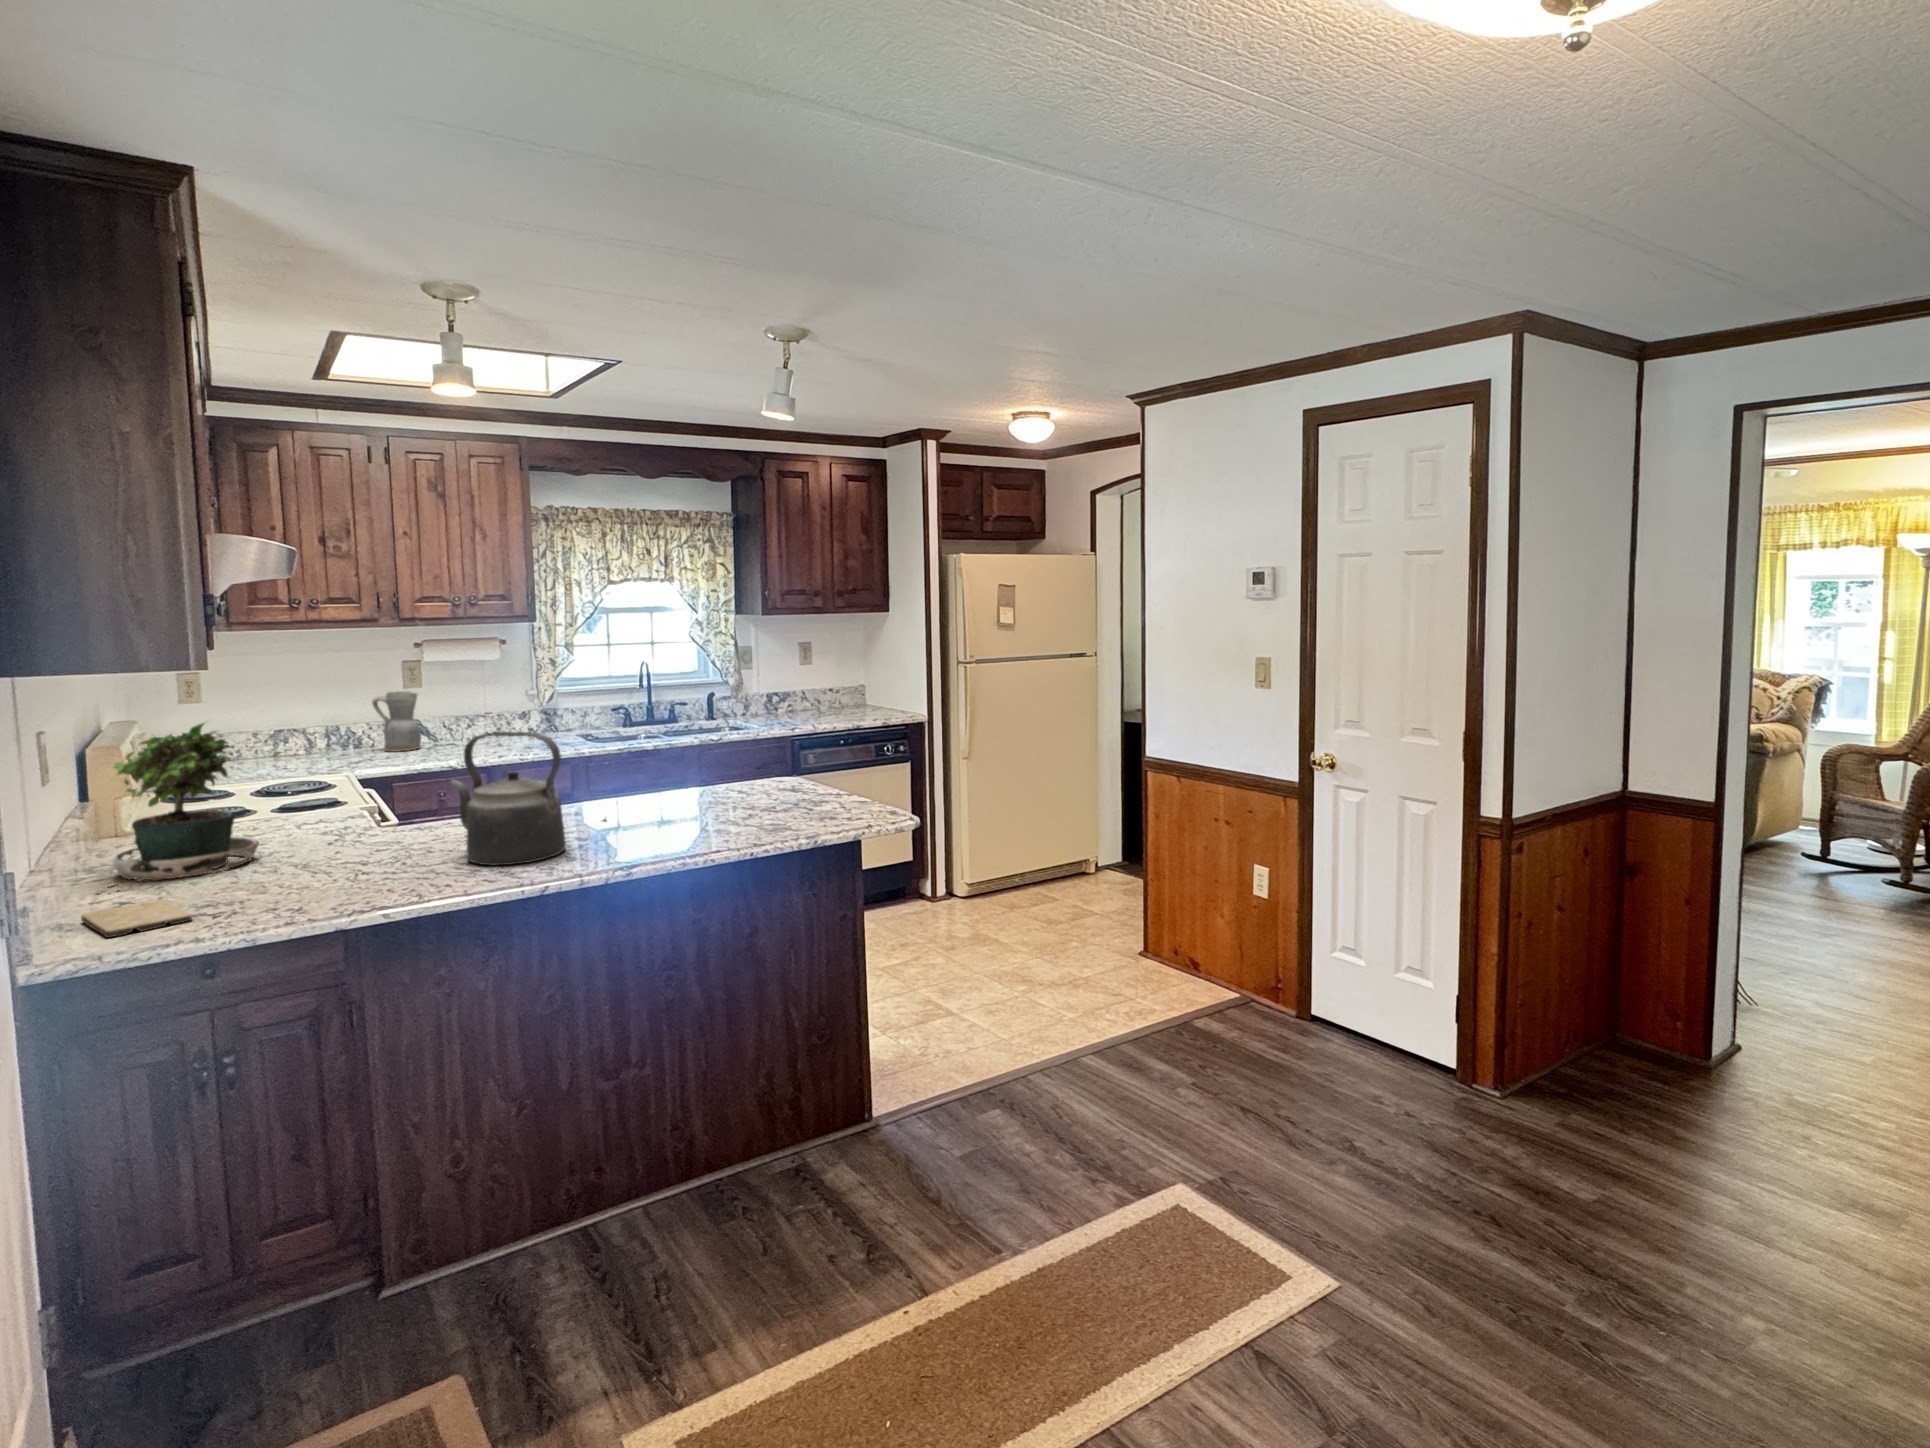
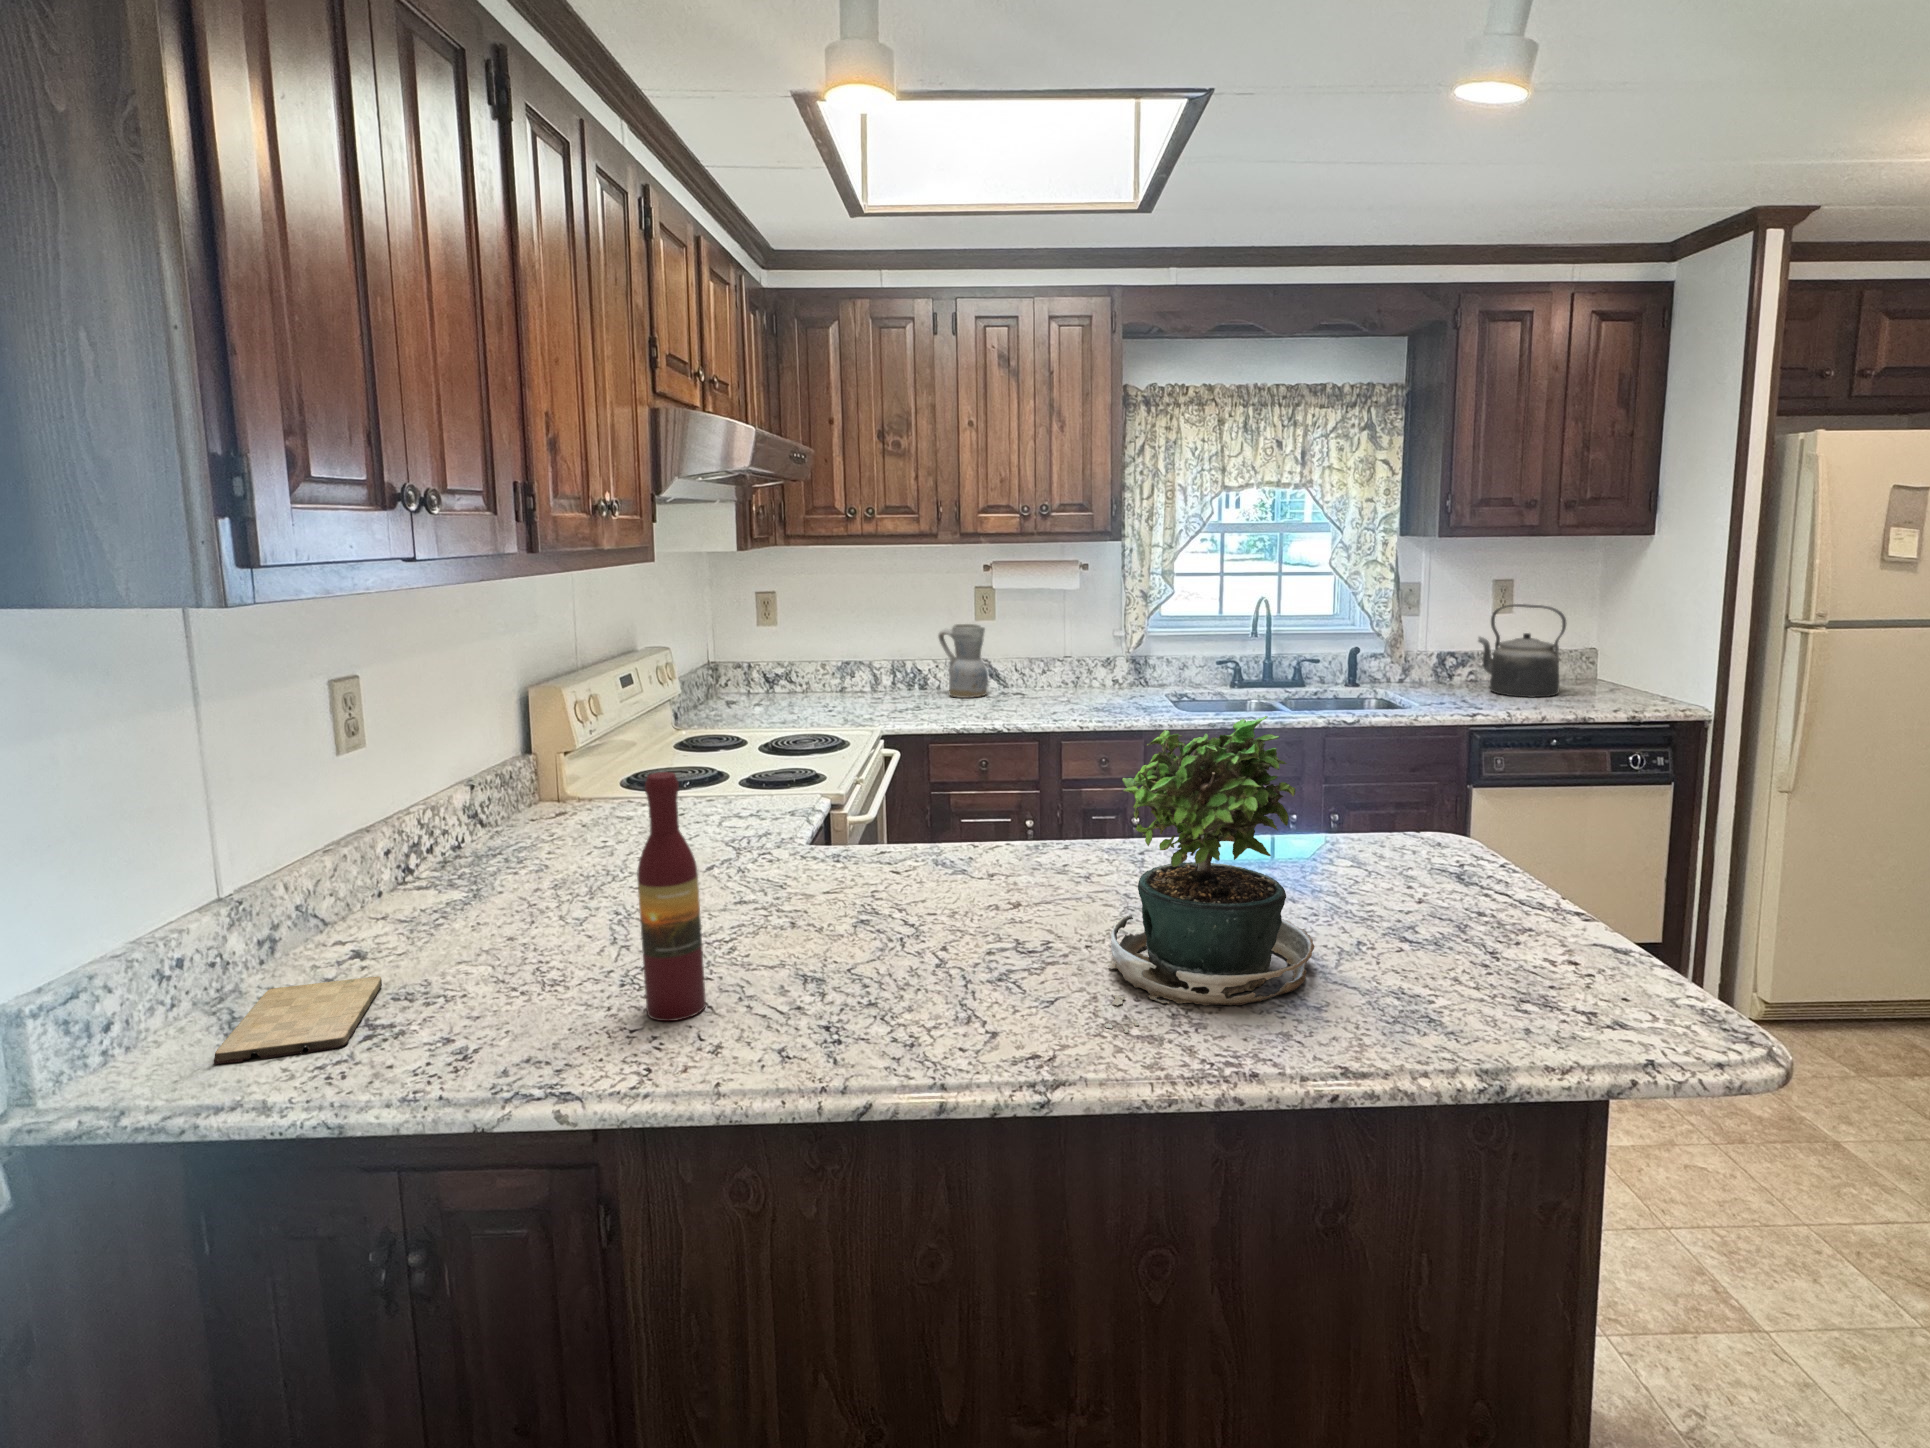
potted plant: present [110,723,259,886] -> present [1104,716,1315,1033]
kettle: present [452,732,566,865] -> present [1478,604,1566,697]
wine bottle: none [376,746,417,884] -> present [637,772,706,1021]

